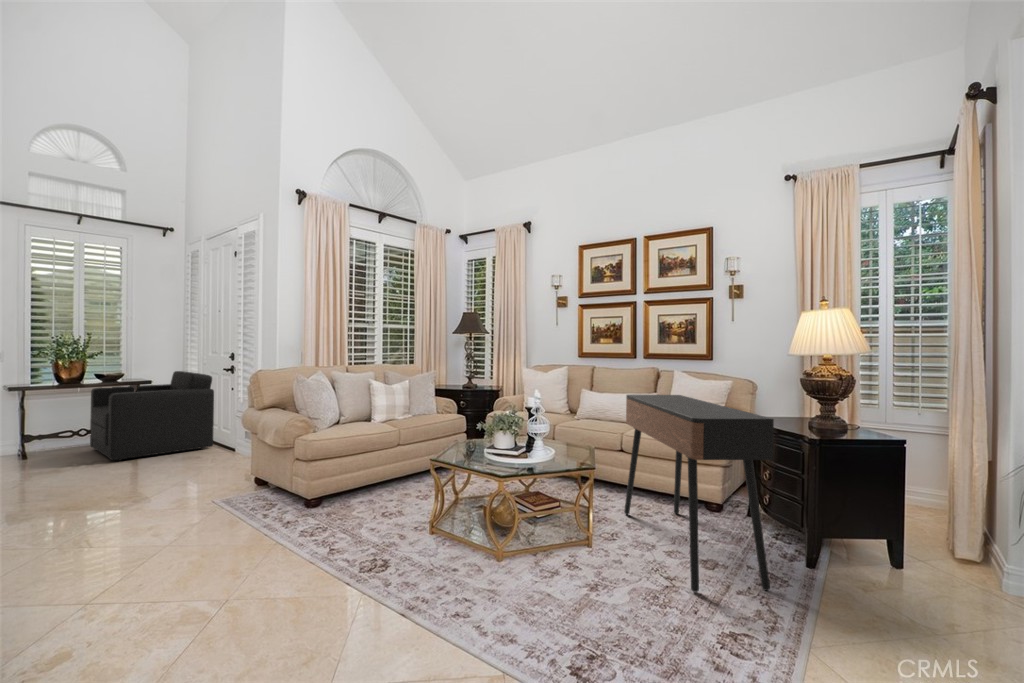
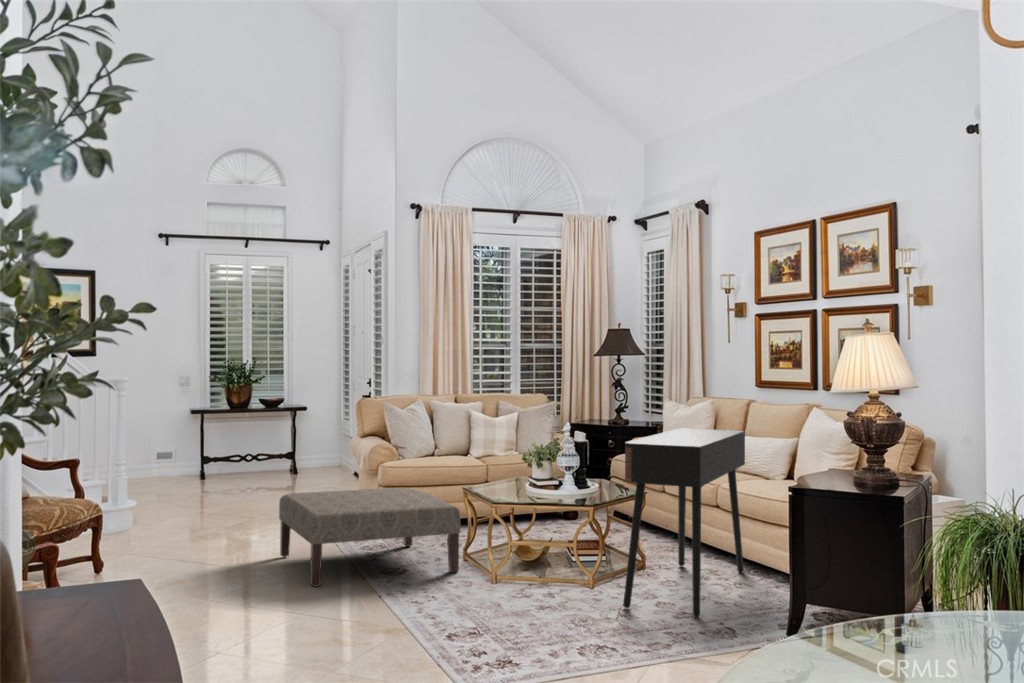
armchair: present [90,371,214,461] -> none [255,398,357,486]
ottoman: none [206,469,460,645] -> present [279,488,460,586]

